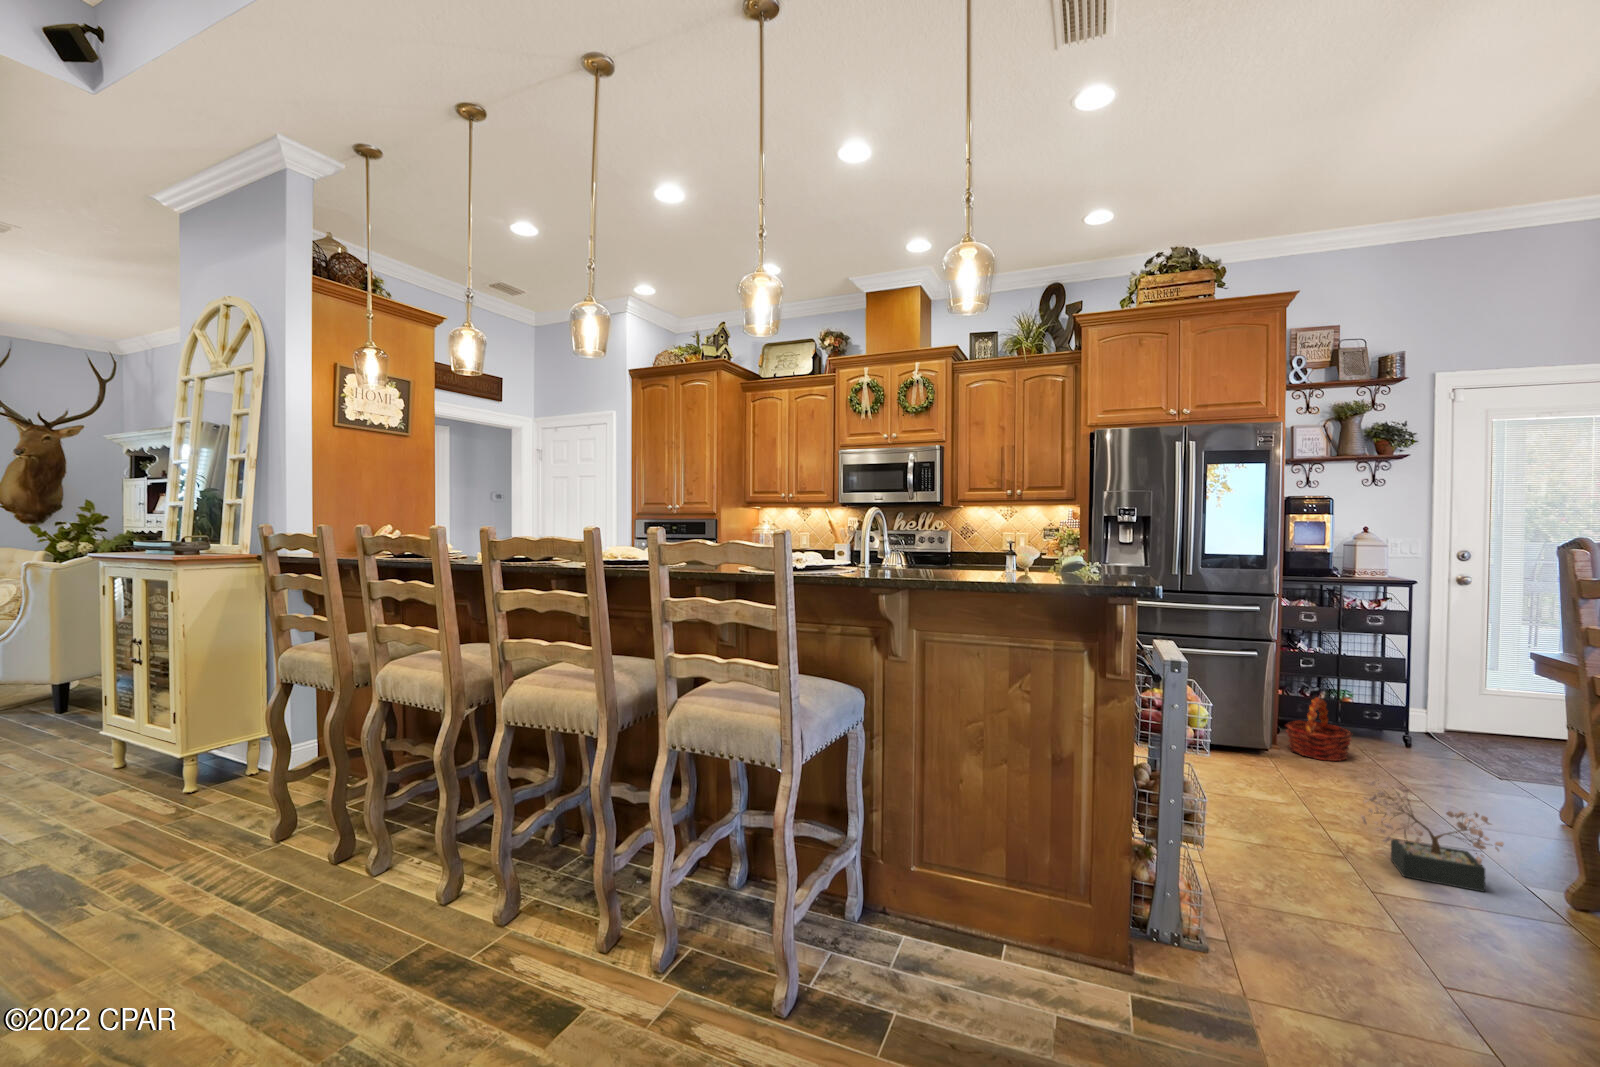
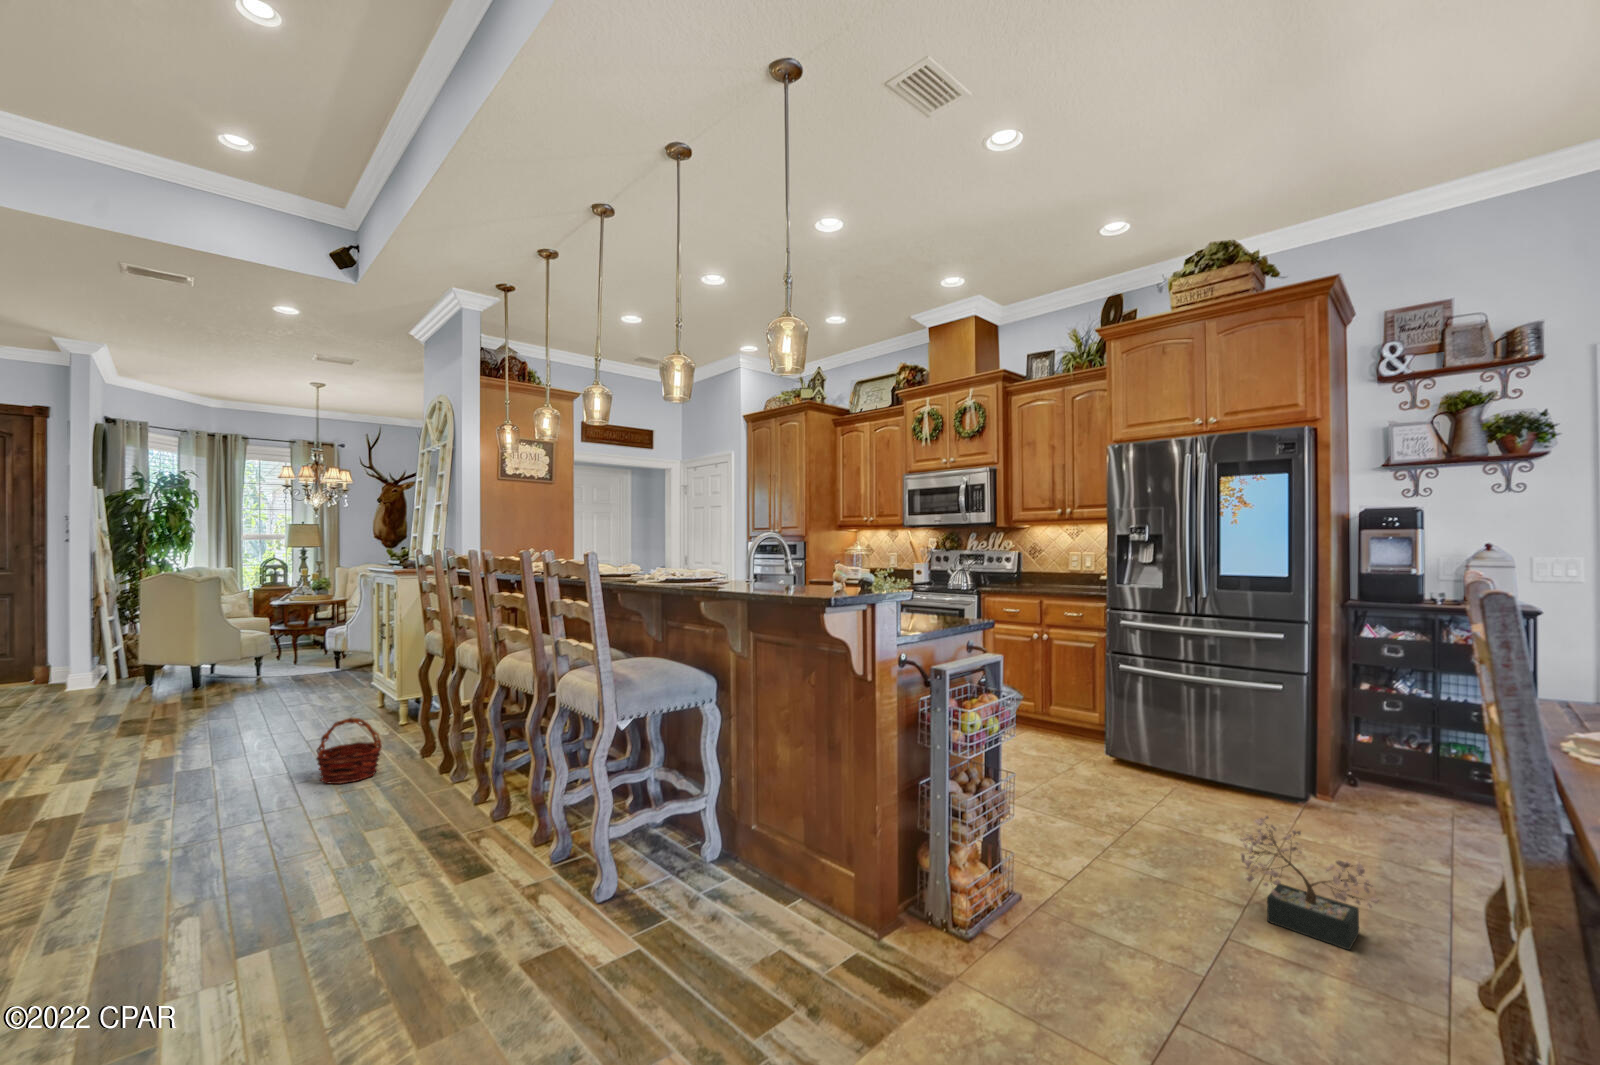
basket: present [1285,697,1353,761] -> present [316,717,382,784]

